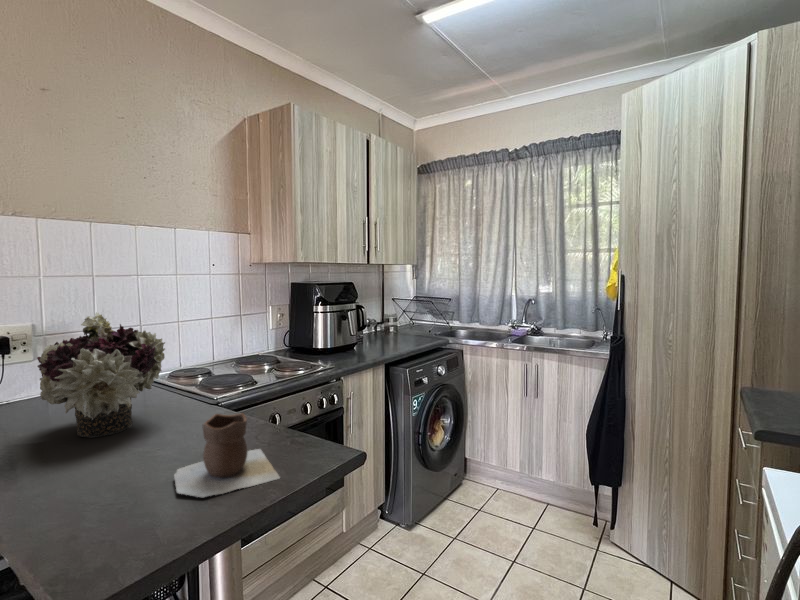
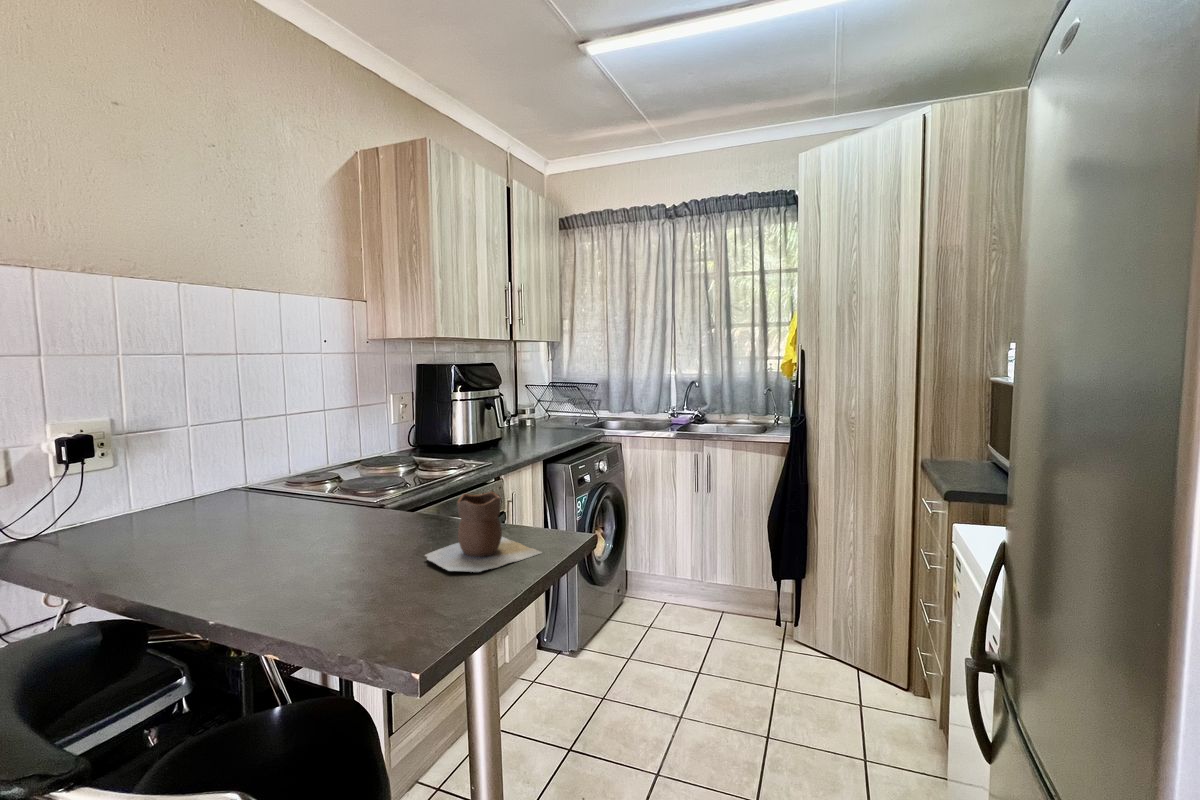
flower arrangement: present [37,313,165,438] -> none [181,395,345,544]

